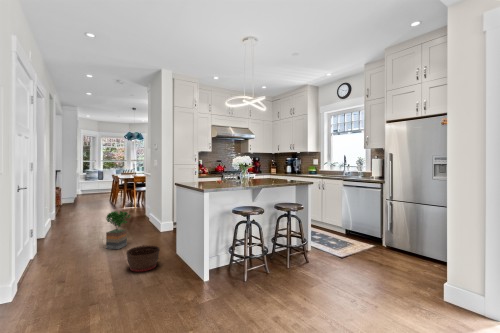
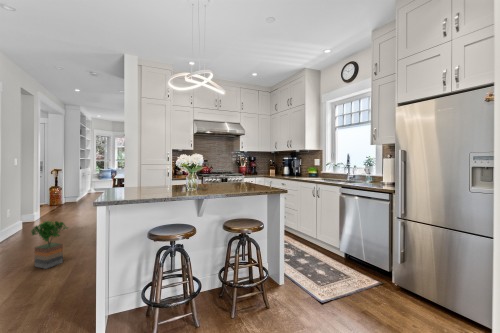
basket: present [126,245,160,272] -> none [17,271,70,311]

